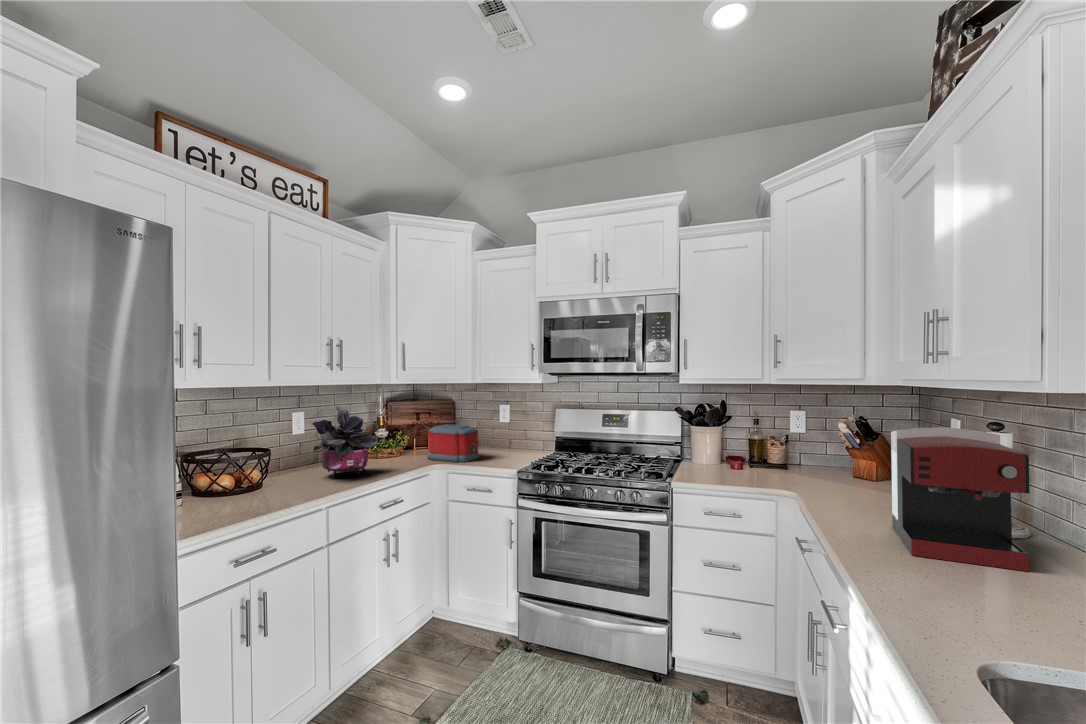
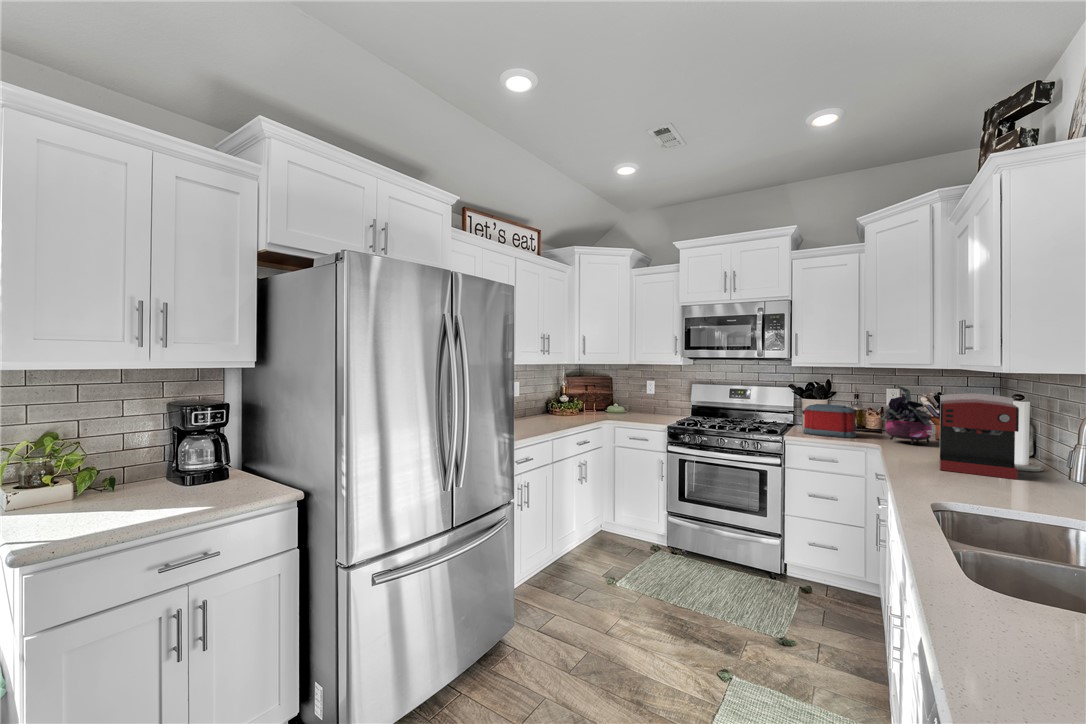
potted plant: present [312,407,378,477] -> present [881,386,933,444]
toaster: present [427,424,479,462] -> present [802,404,857,438]

